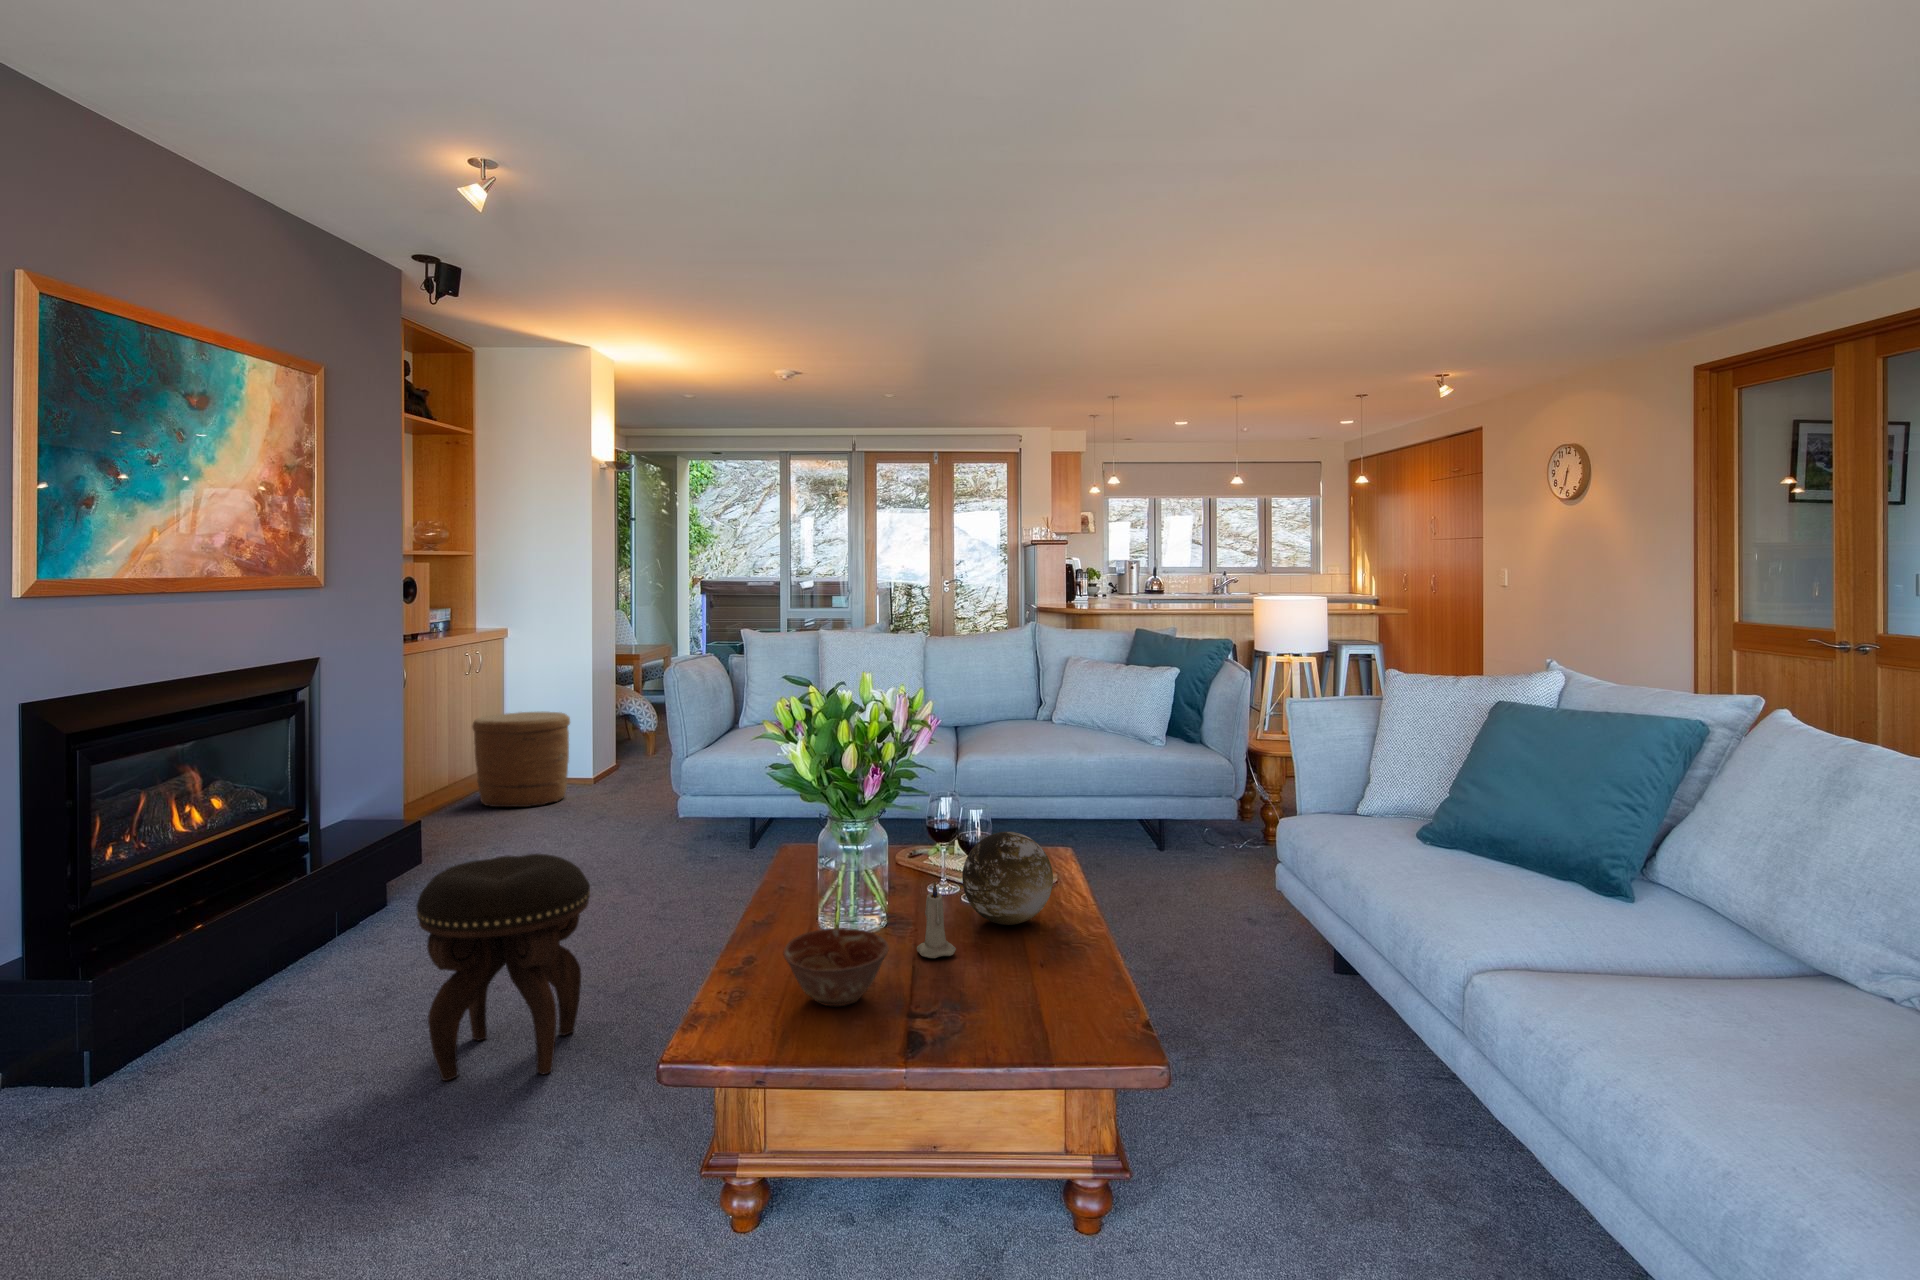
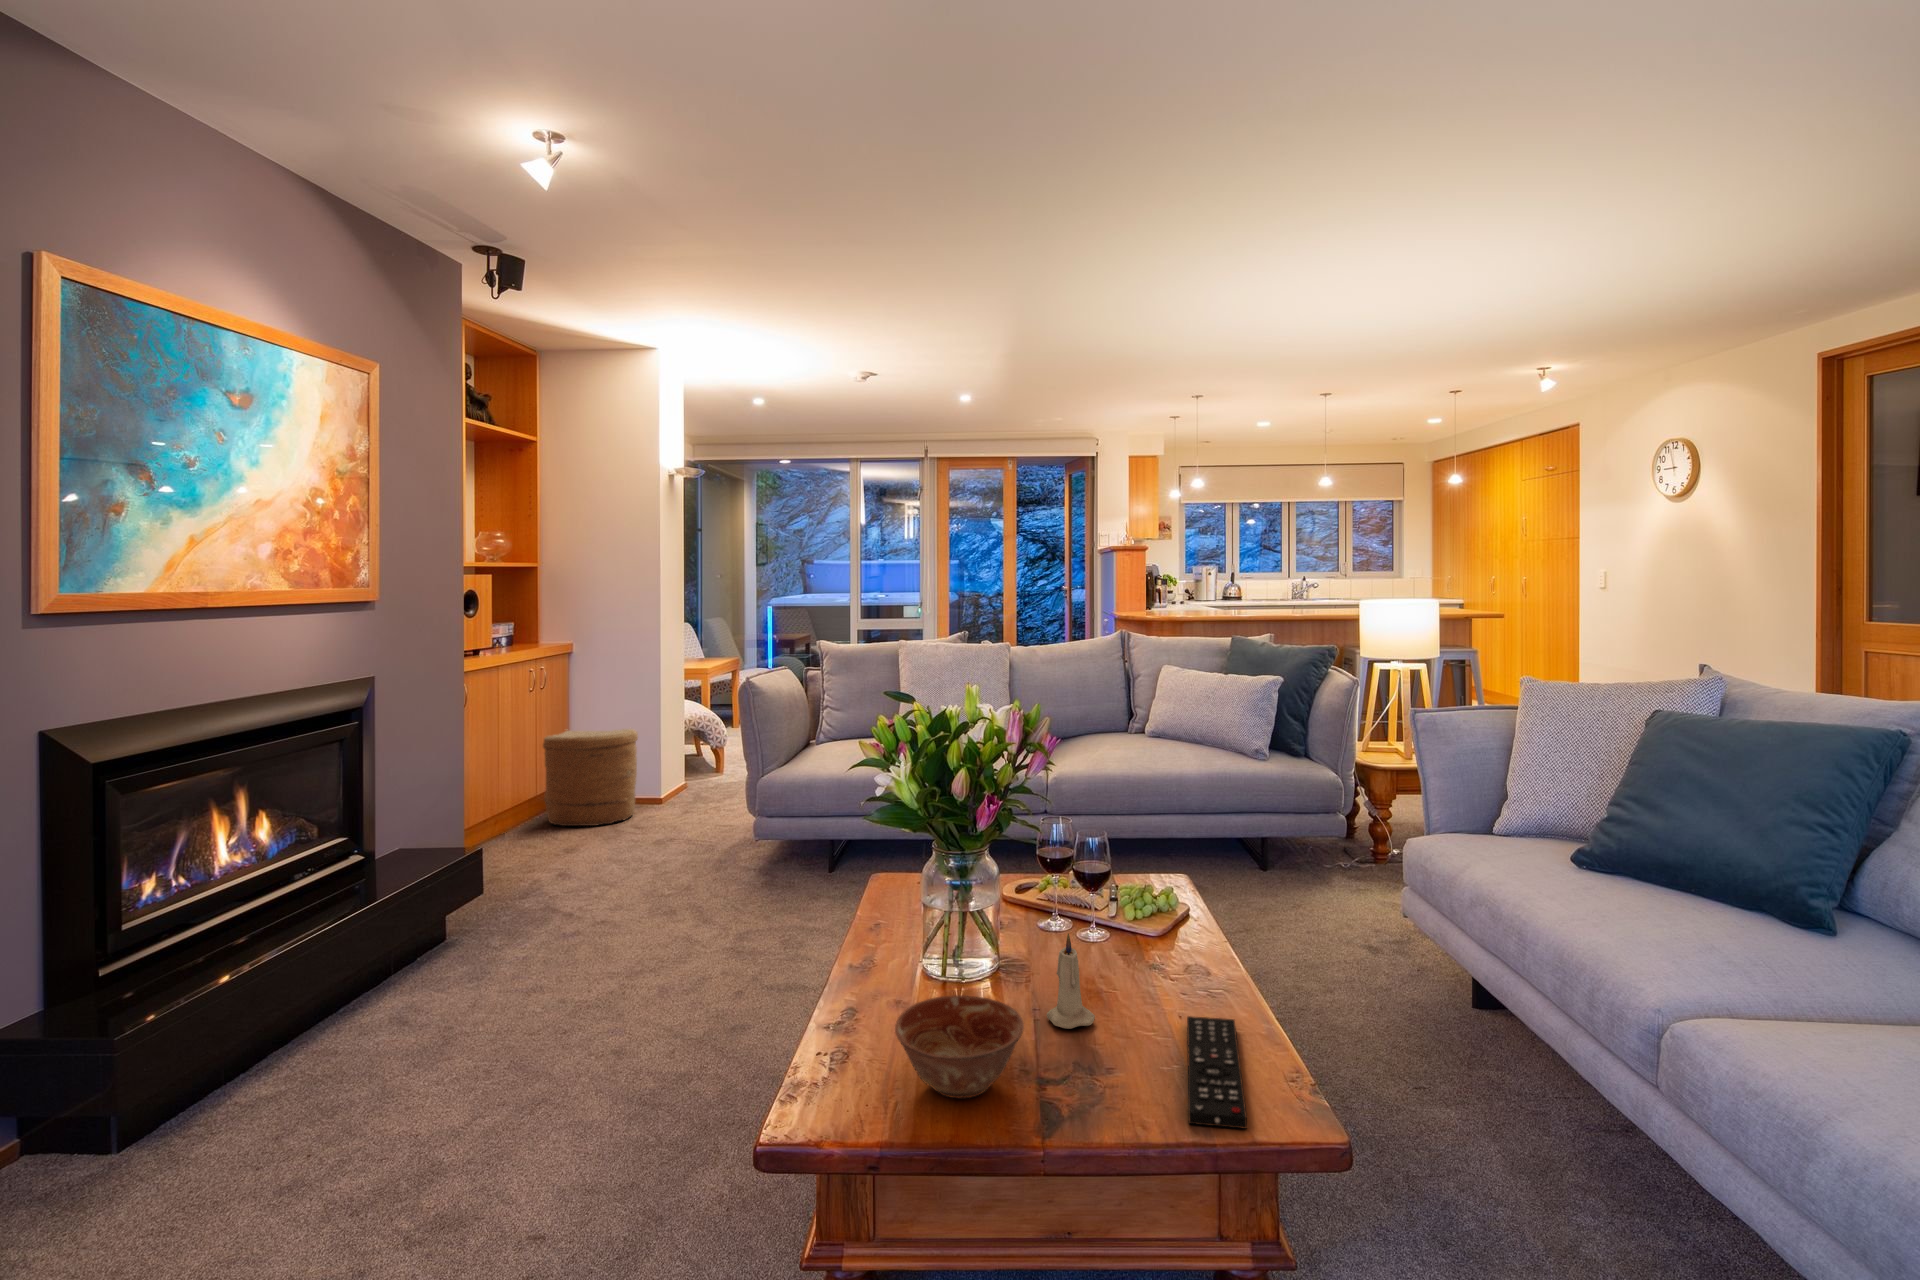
decorative orb: present [962,832,1053,925] -> none [1093,871,1203,982]
footstool: present [416,854,590,1081] -> none [465,892,660,1158]
remote control: none [1013,948,1069,1024] -> present [1187,1016,1247,1129]

